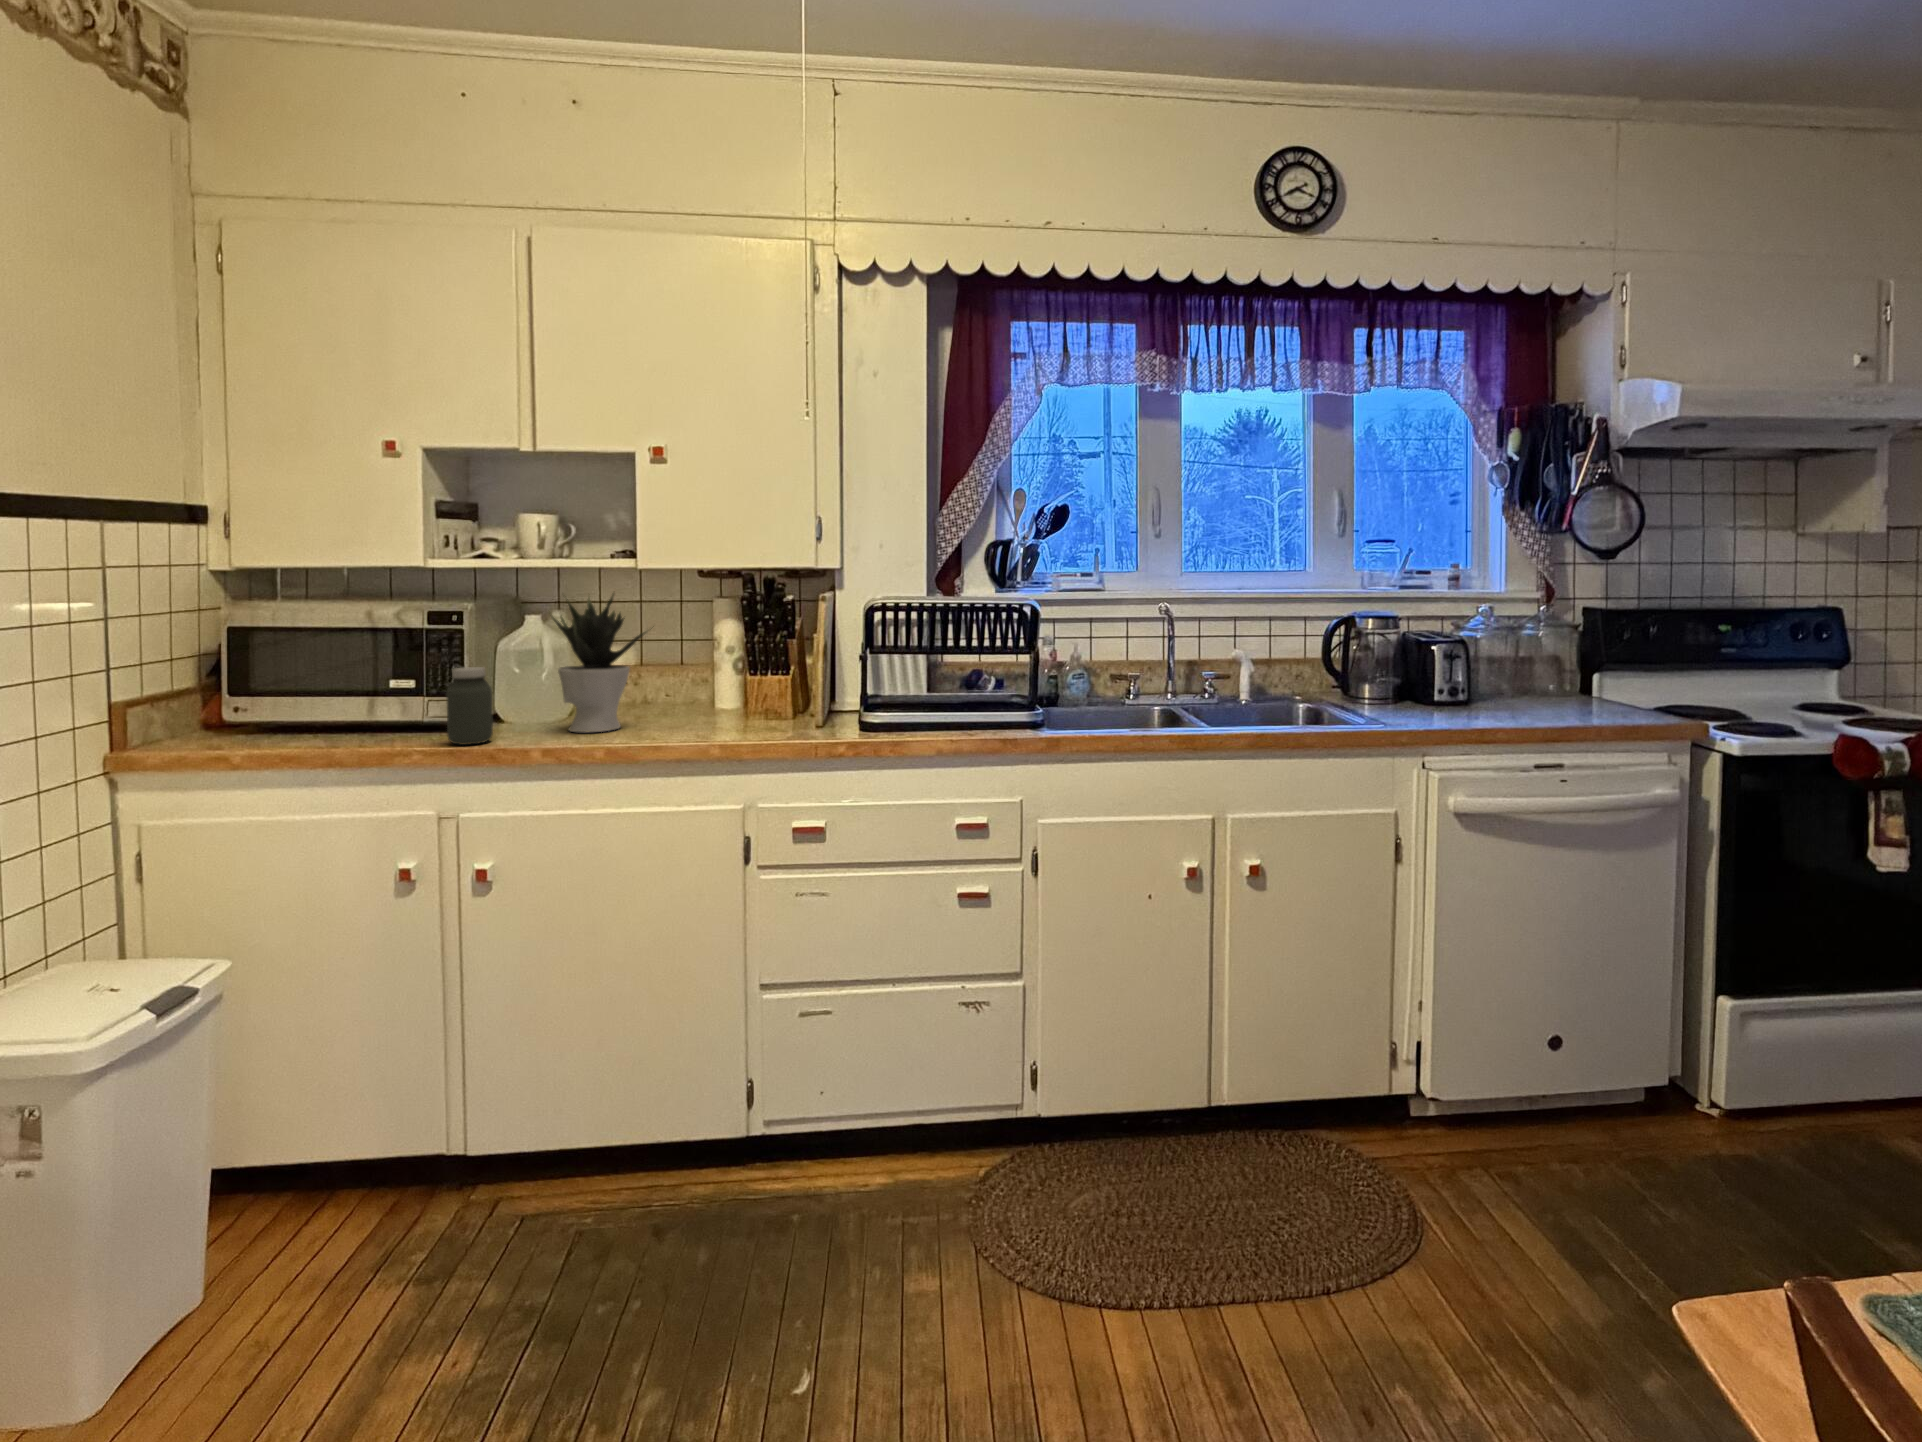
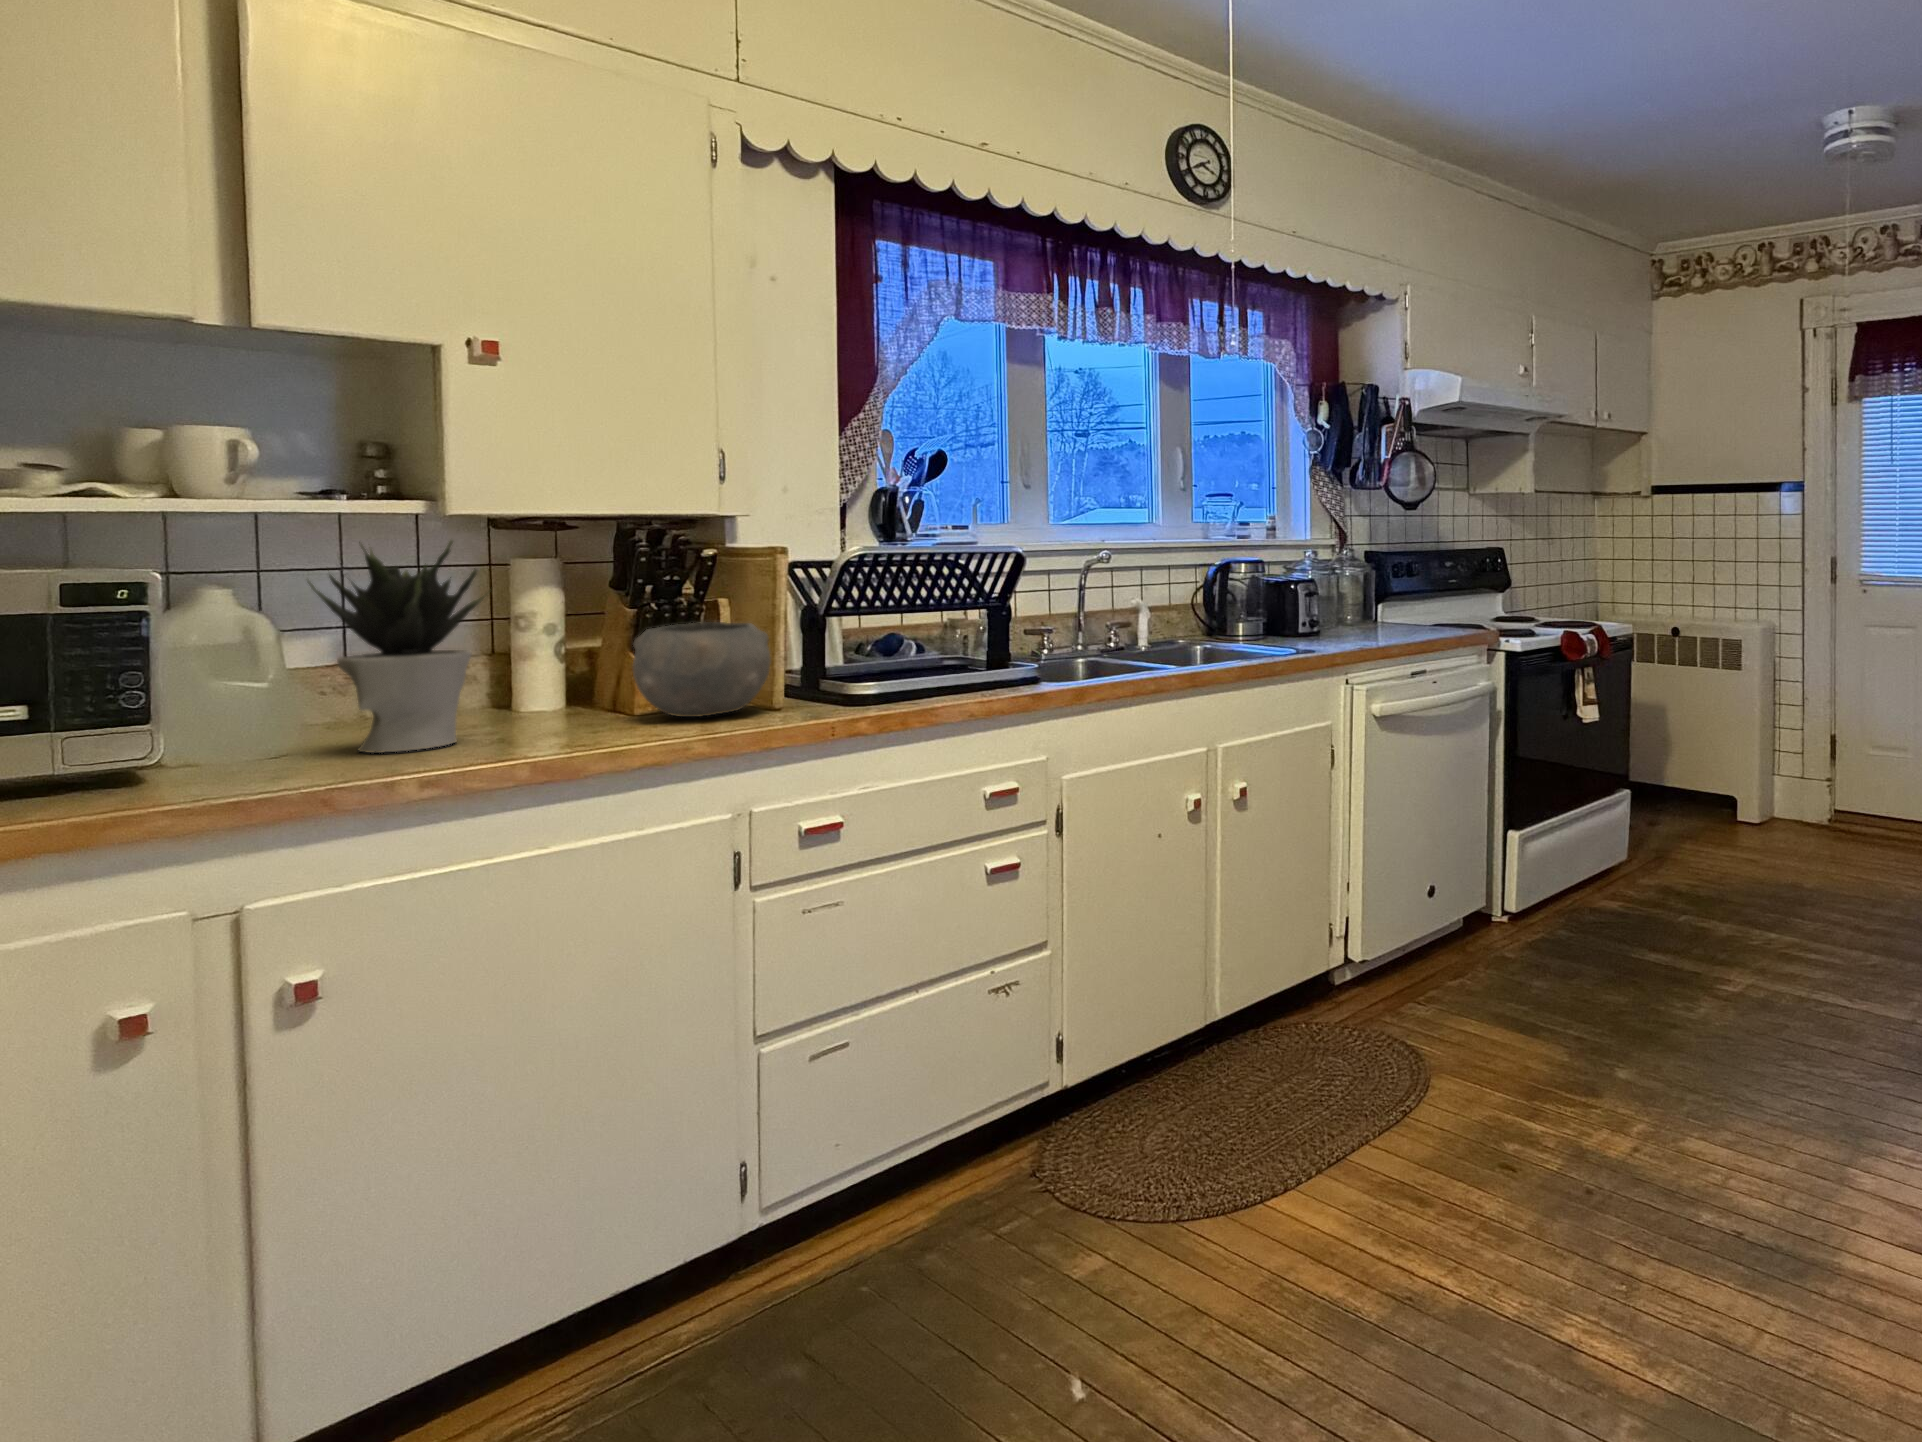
bowl: none [722,655,822,729] -> present [633,622,771,717]
jar: present [446,667,493,745] -> none [172,661,270,789]

